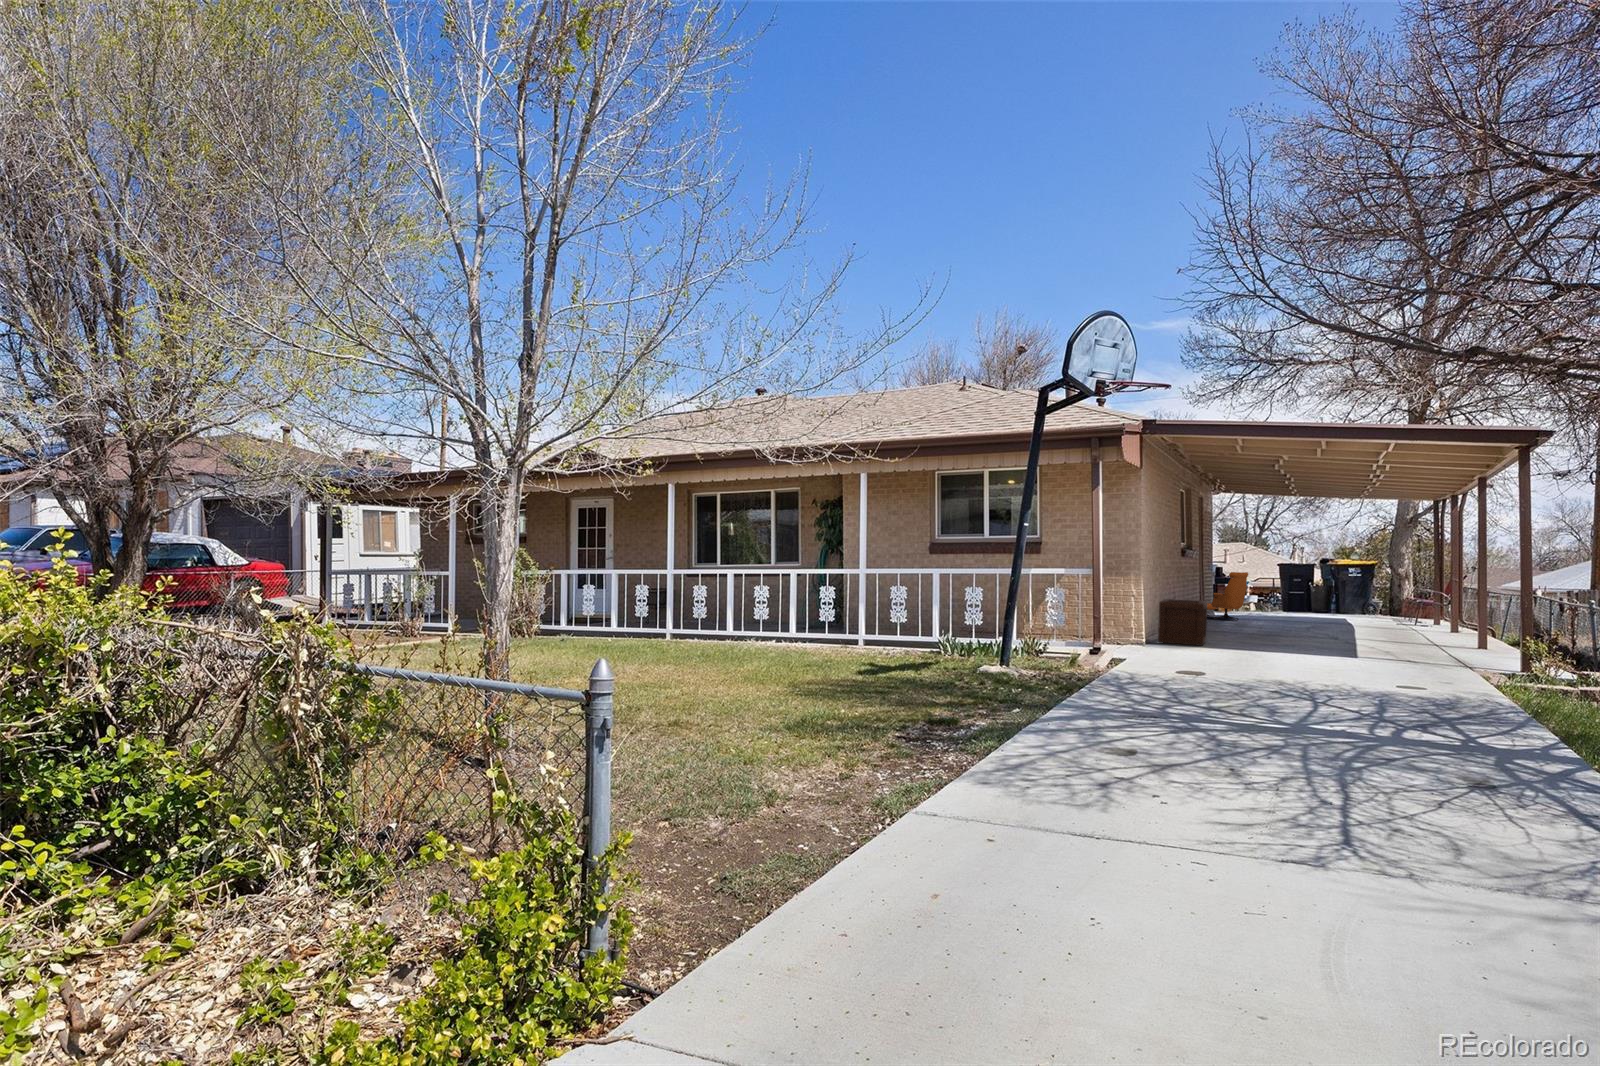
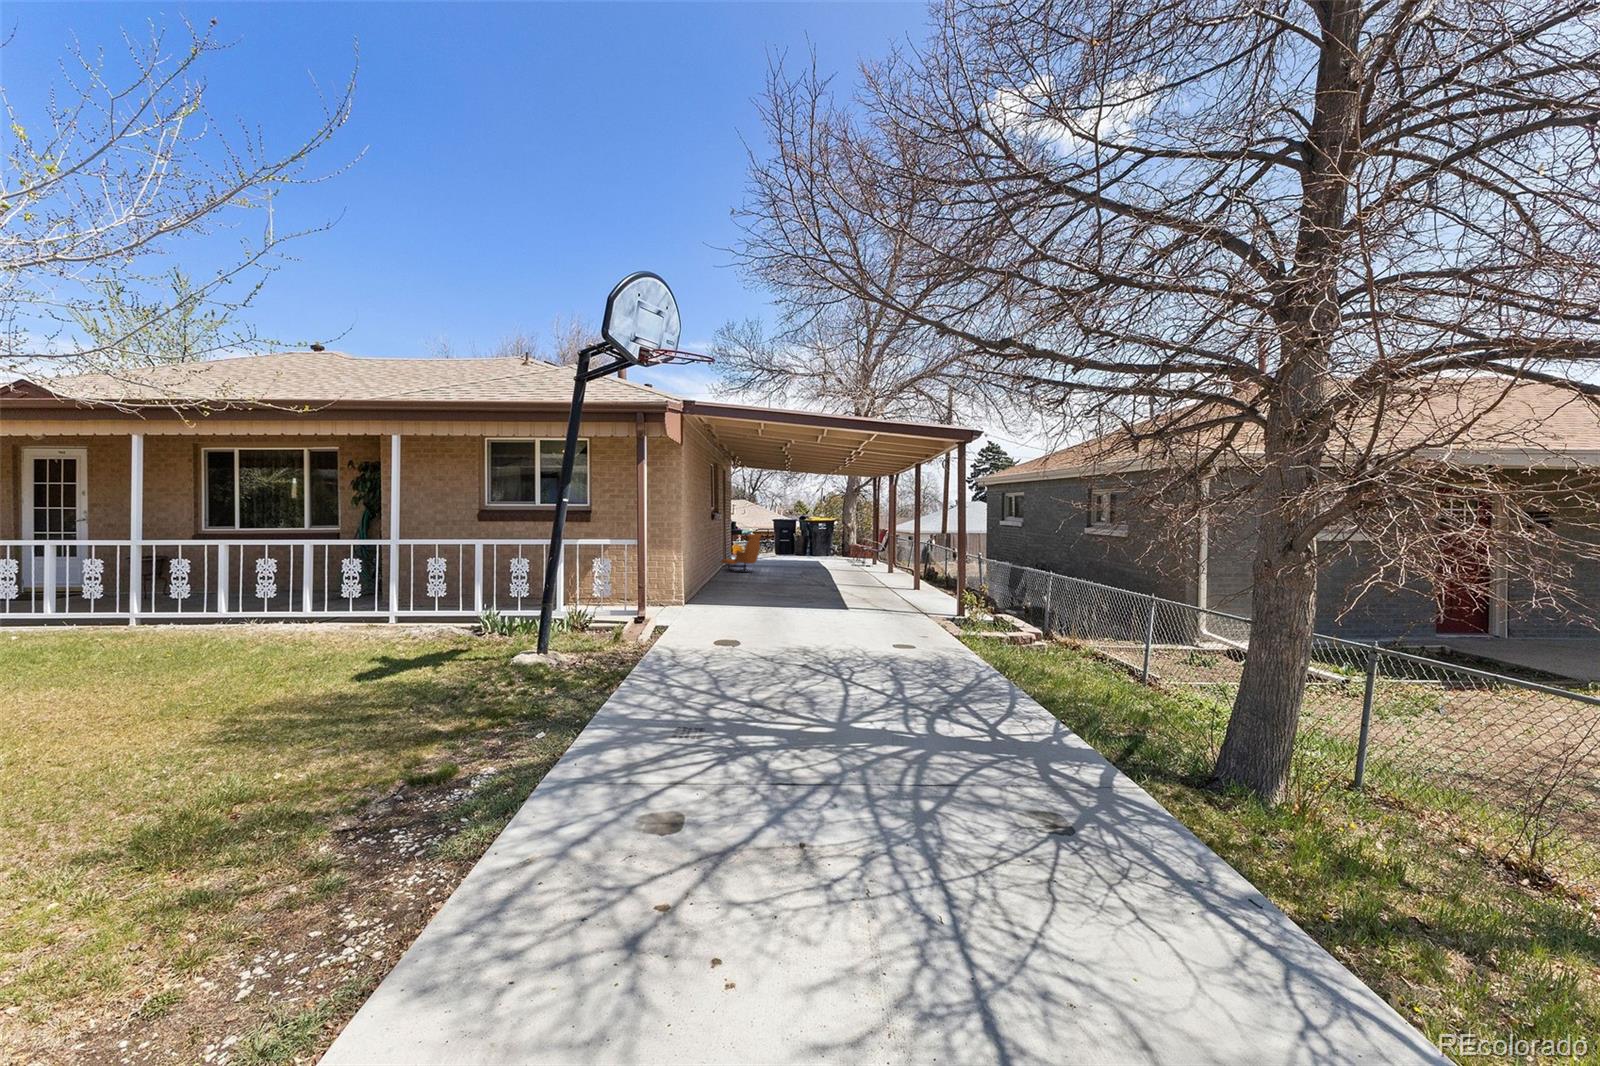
wooden crate: present [1158,599,1207,646] -> none [695,560,734,600]

